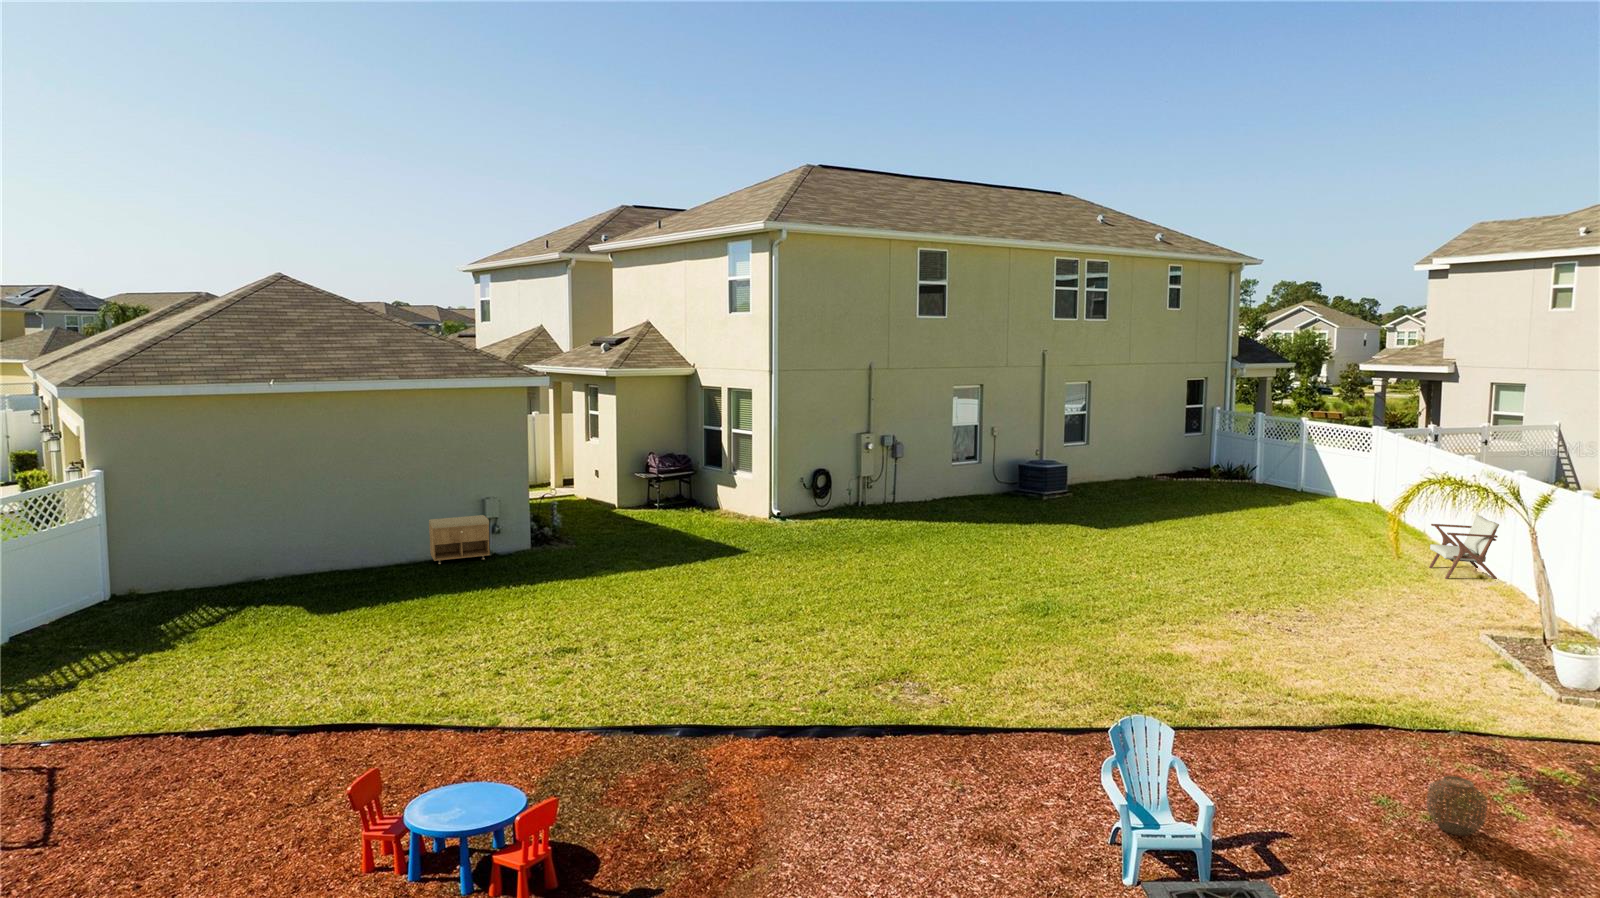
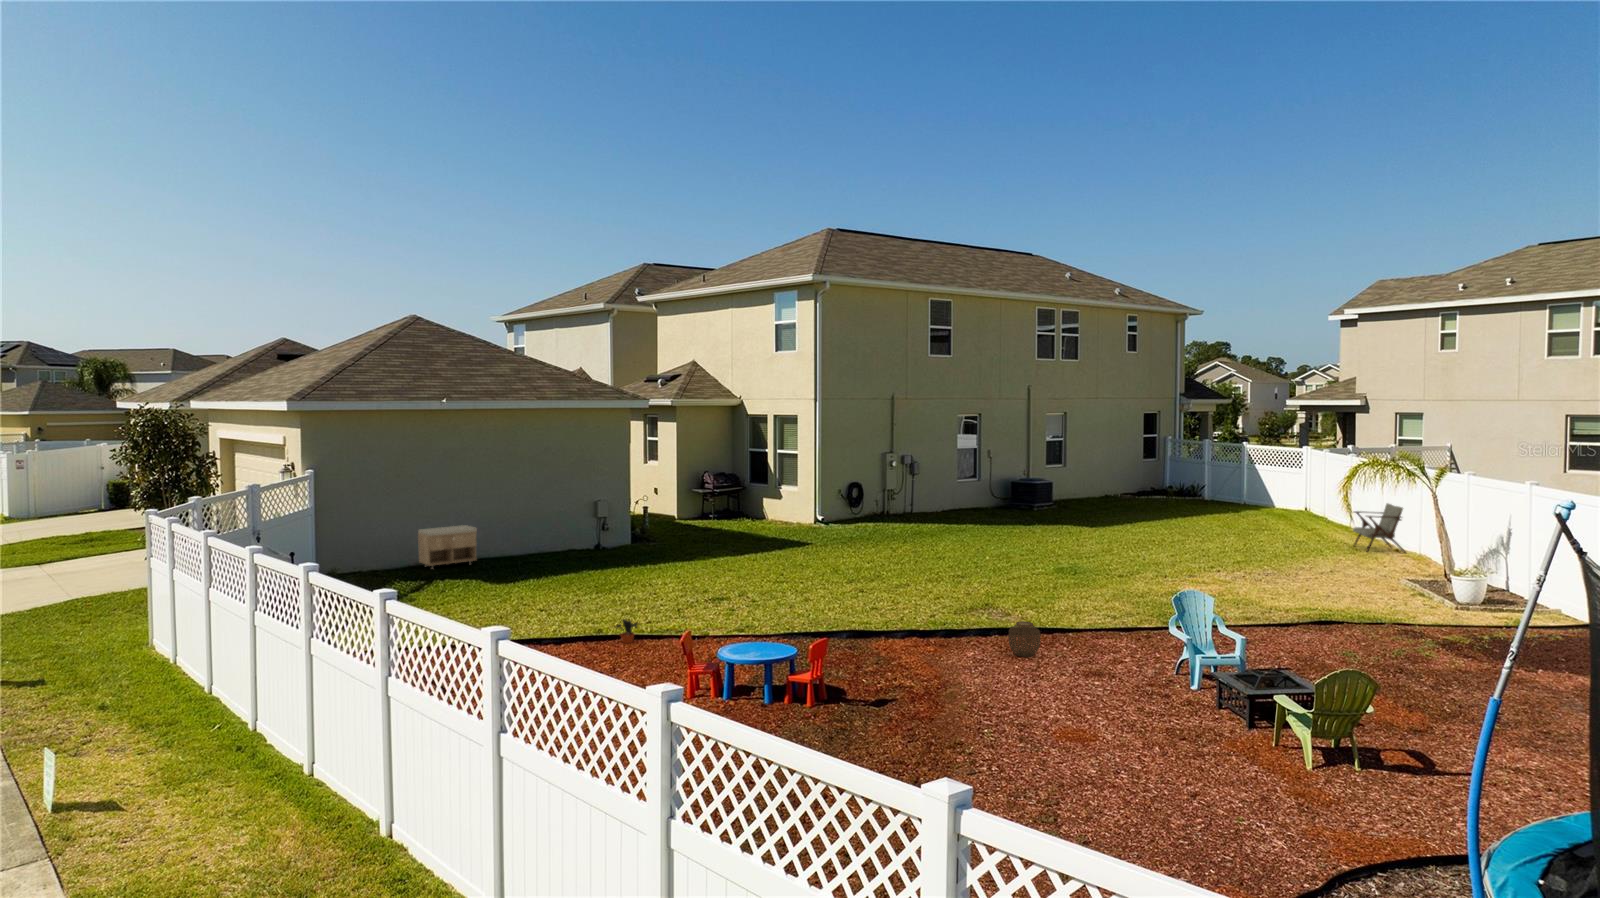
storage bench: present [429,515,490,564] -> present [418,525,477,568]
potted plant: none [350,711,393,747] -> present [616,619,638,643]
woven basket: present [1427,776,1487,835] -> present [1009,621,1040,657]

